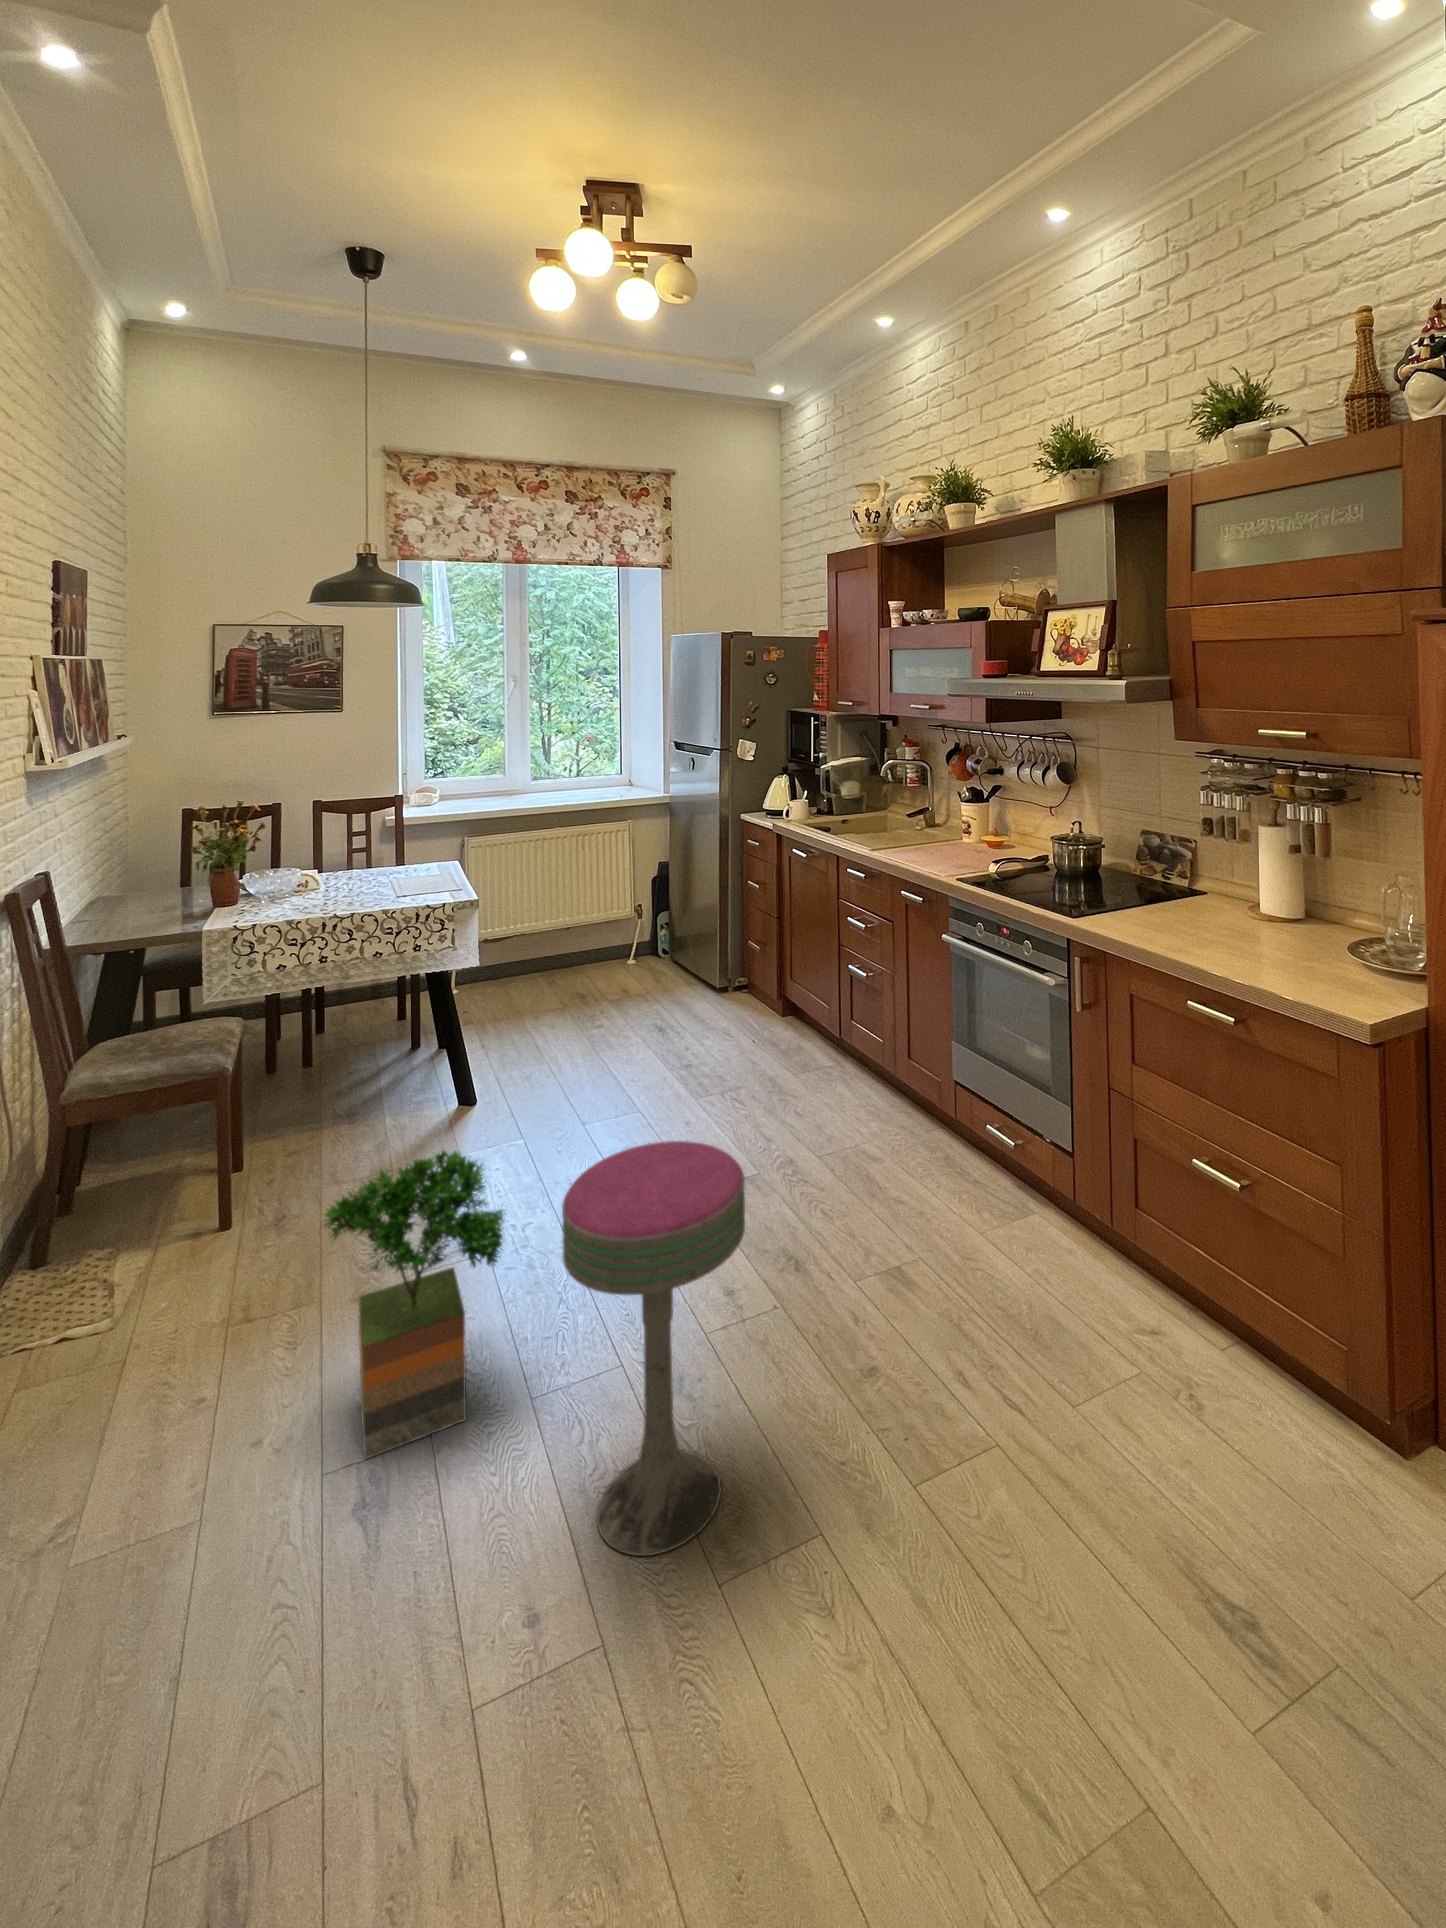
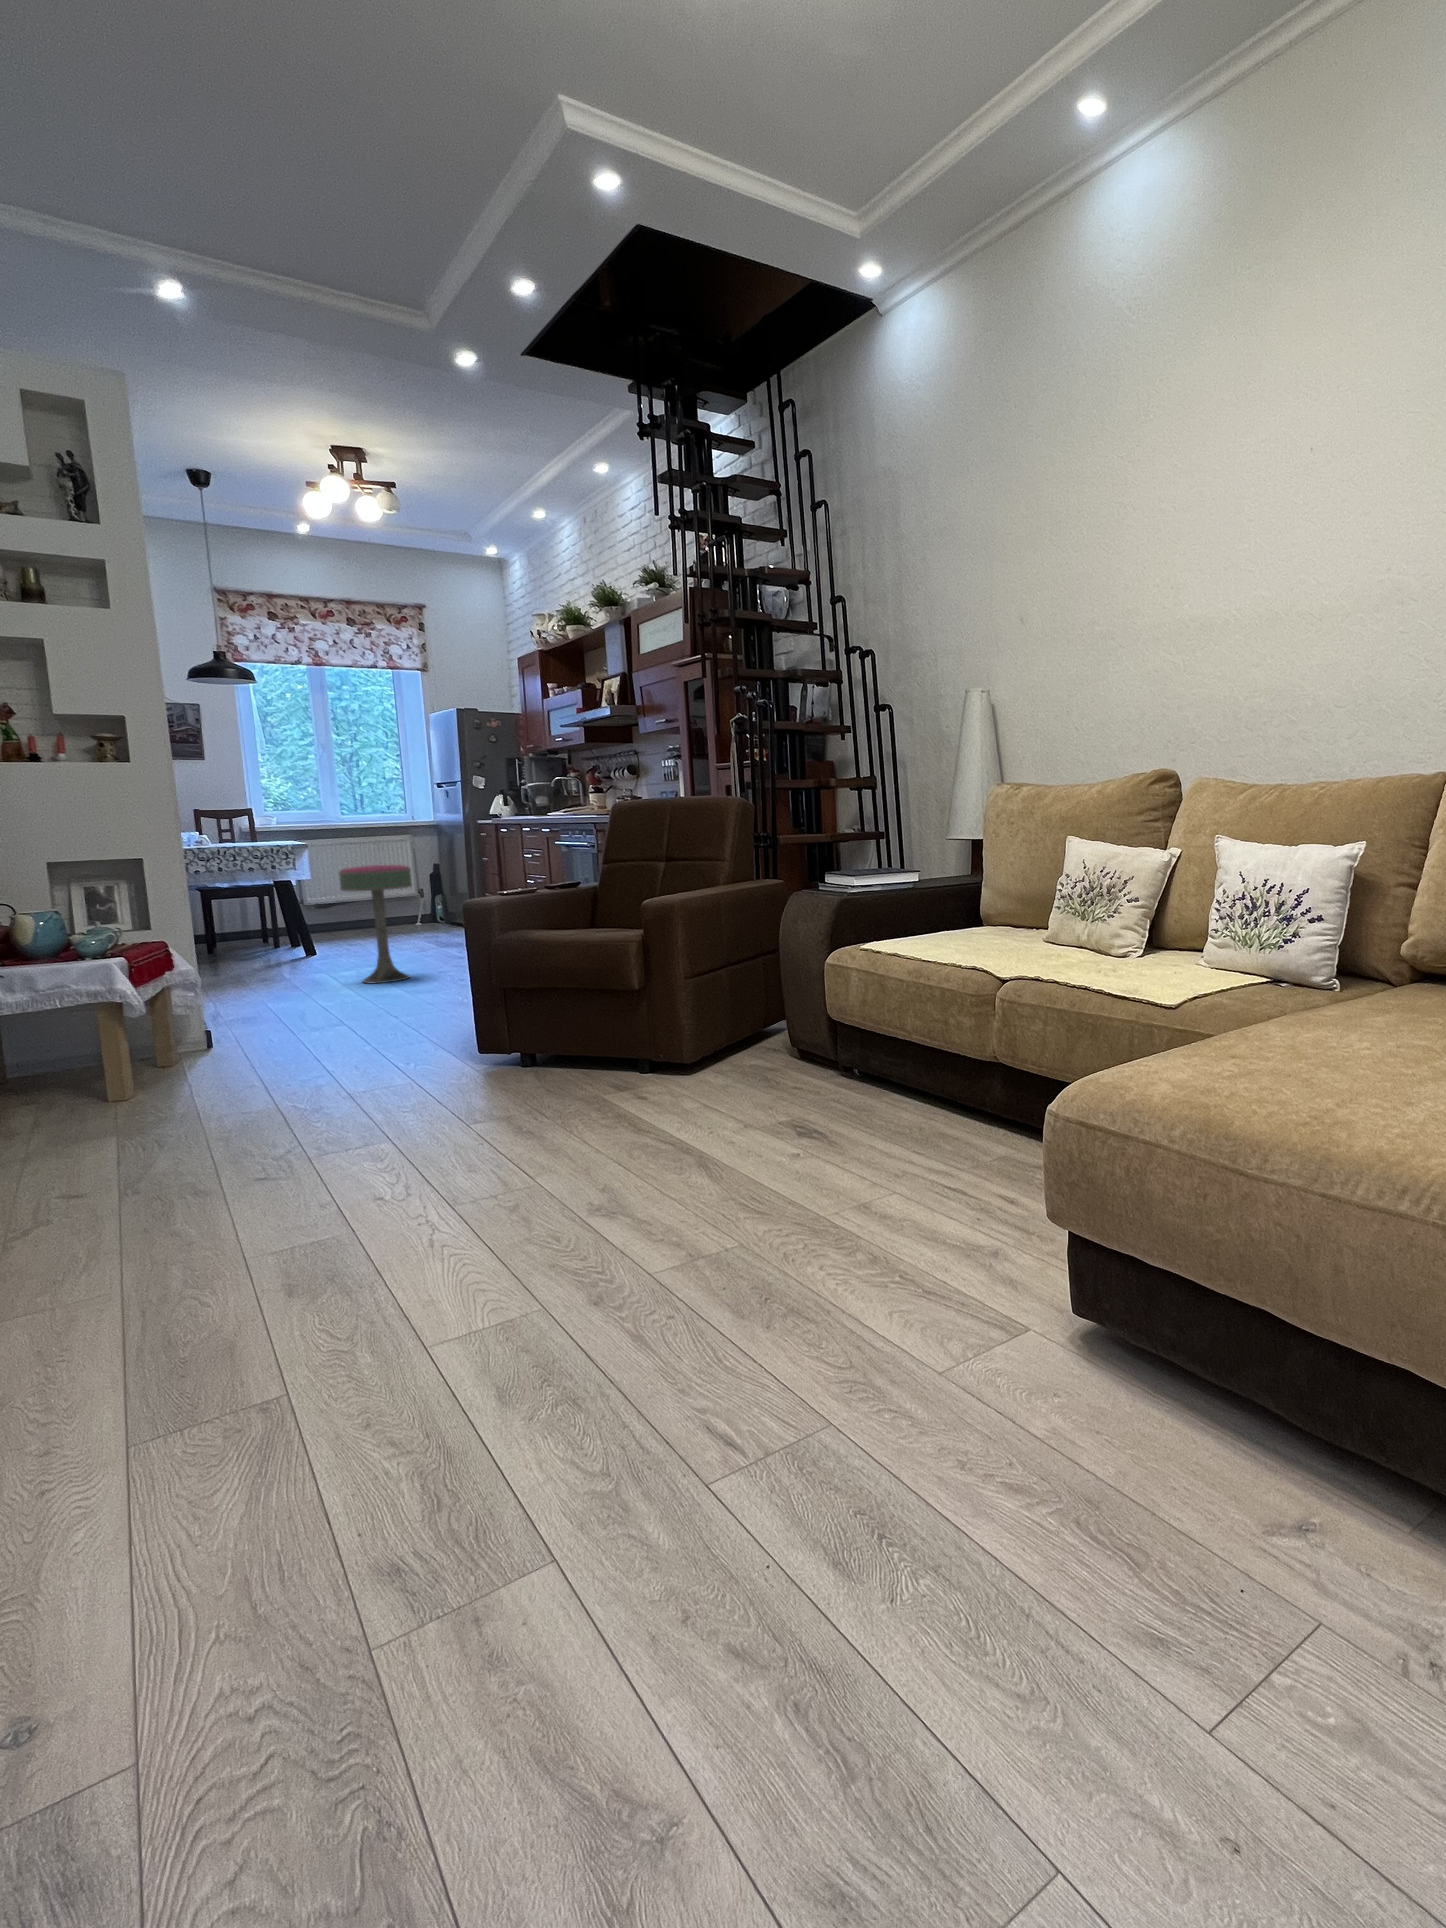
potted tree: present [324,1151,505,1459] -> none [244,887,323,984]

